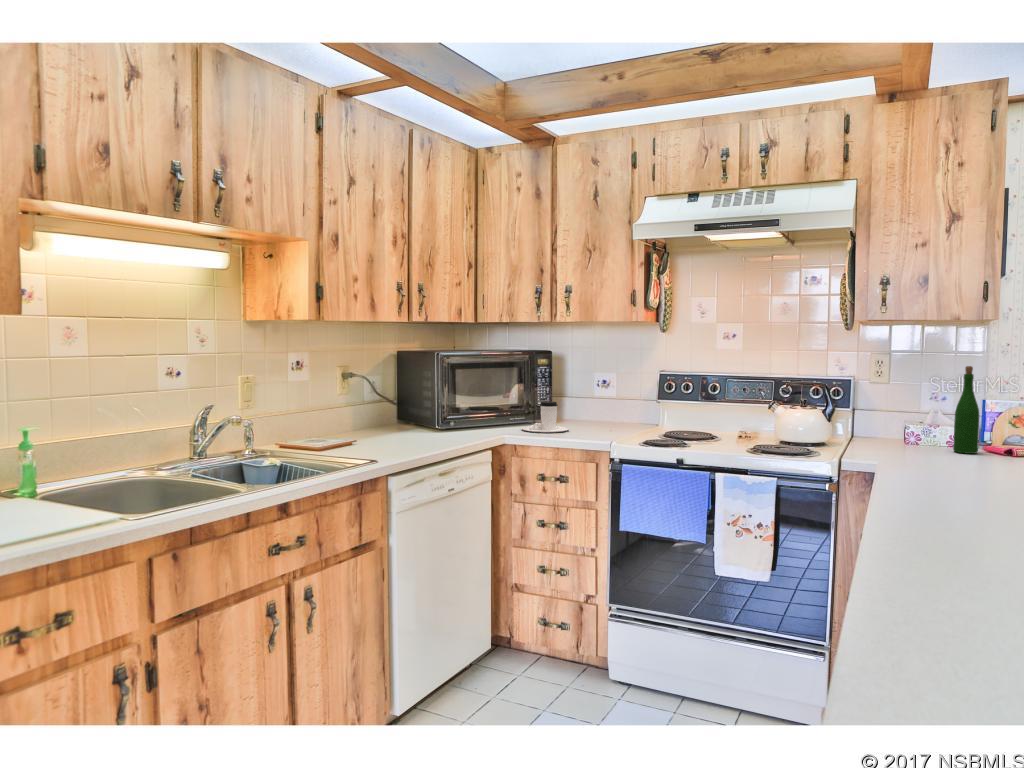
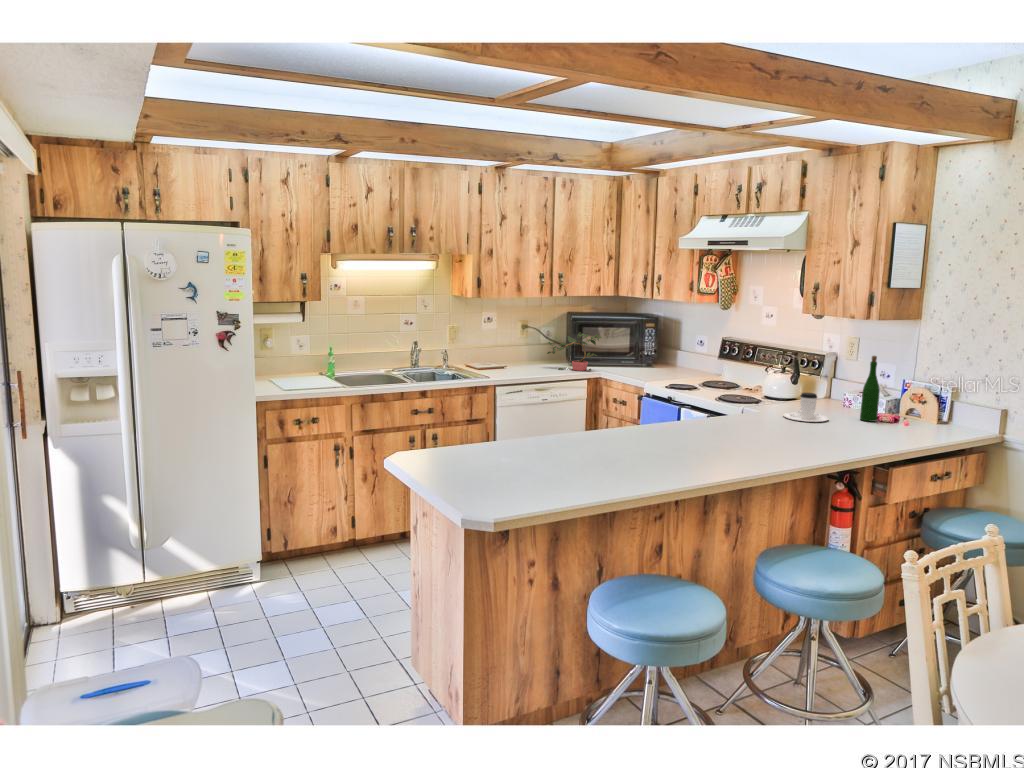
potted plant: none [414,374,500,437] -> present [547,332,602,371]
coffee cup: present [522,401,569,433] -> present [783,393,829,422]

